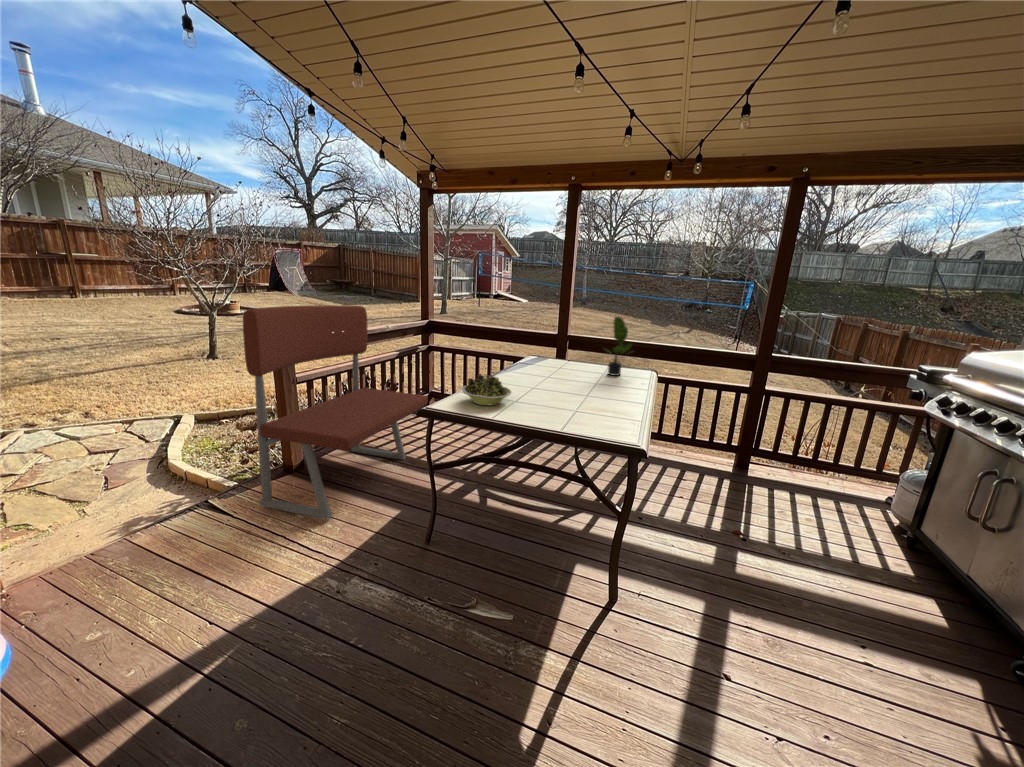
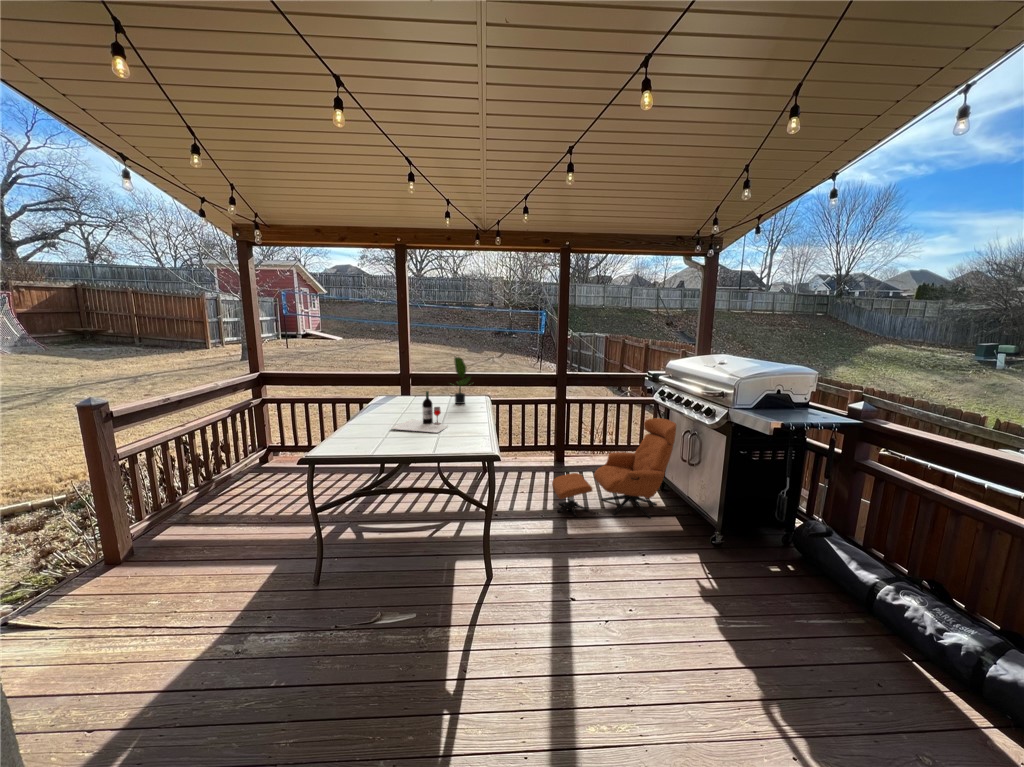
bench: present [243,306,428,520] -> none [62,367,283,607]
wine bottle: none [518,353,604,405] -> present [391,391,448,432]
bowl: present [462,374,511,405] -> none [342,417,387,445]
armchair: none [724,439,968,589] -> present [552,418,676,518]

